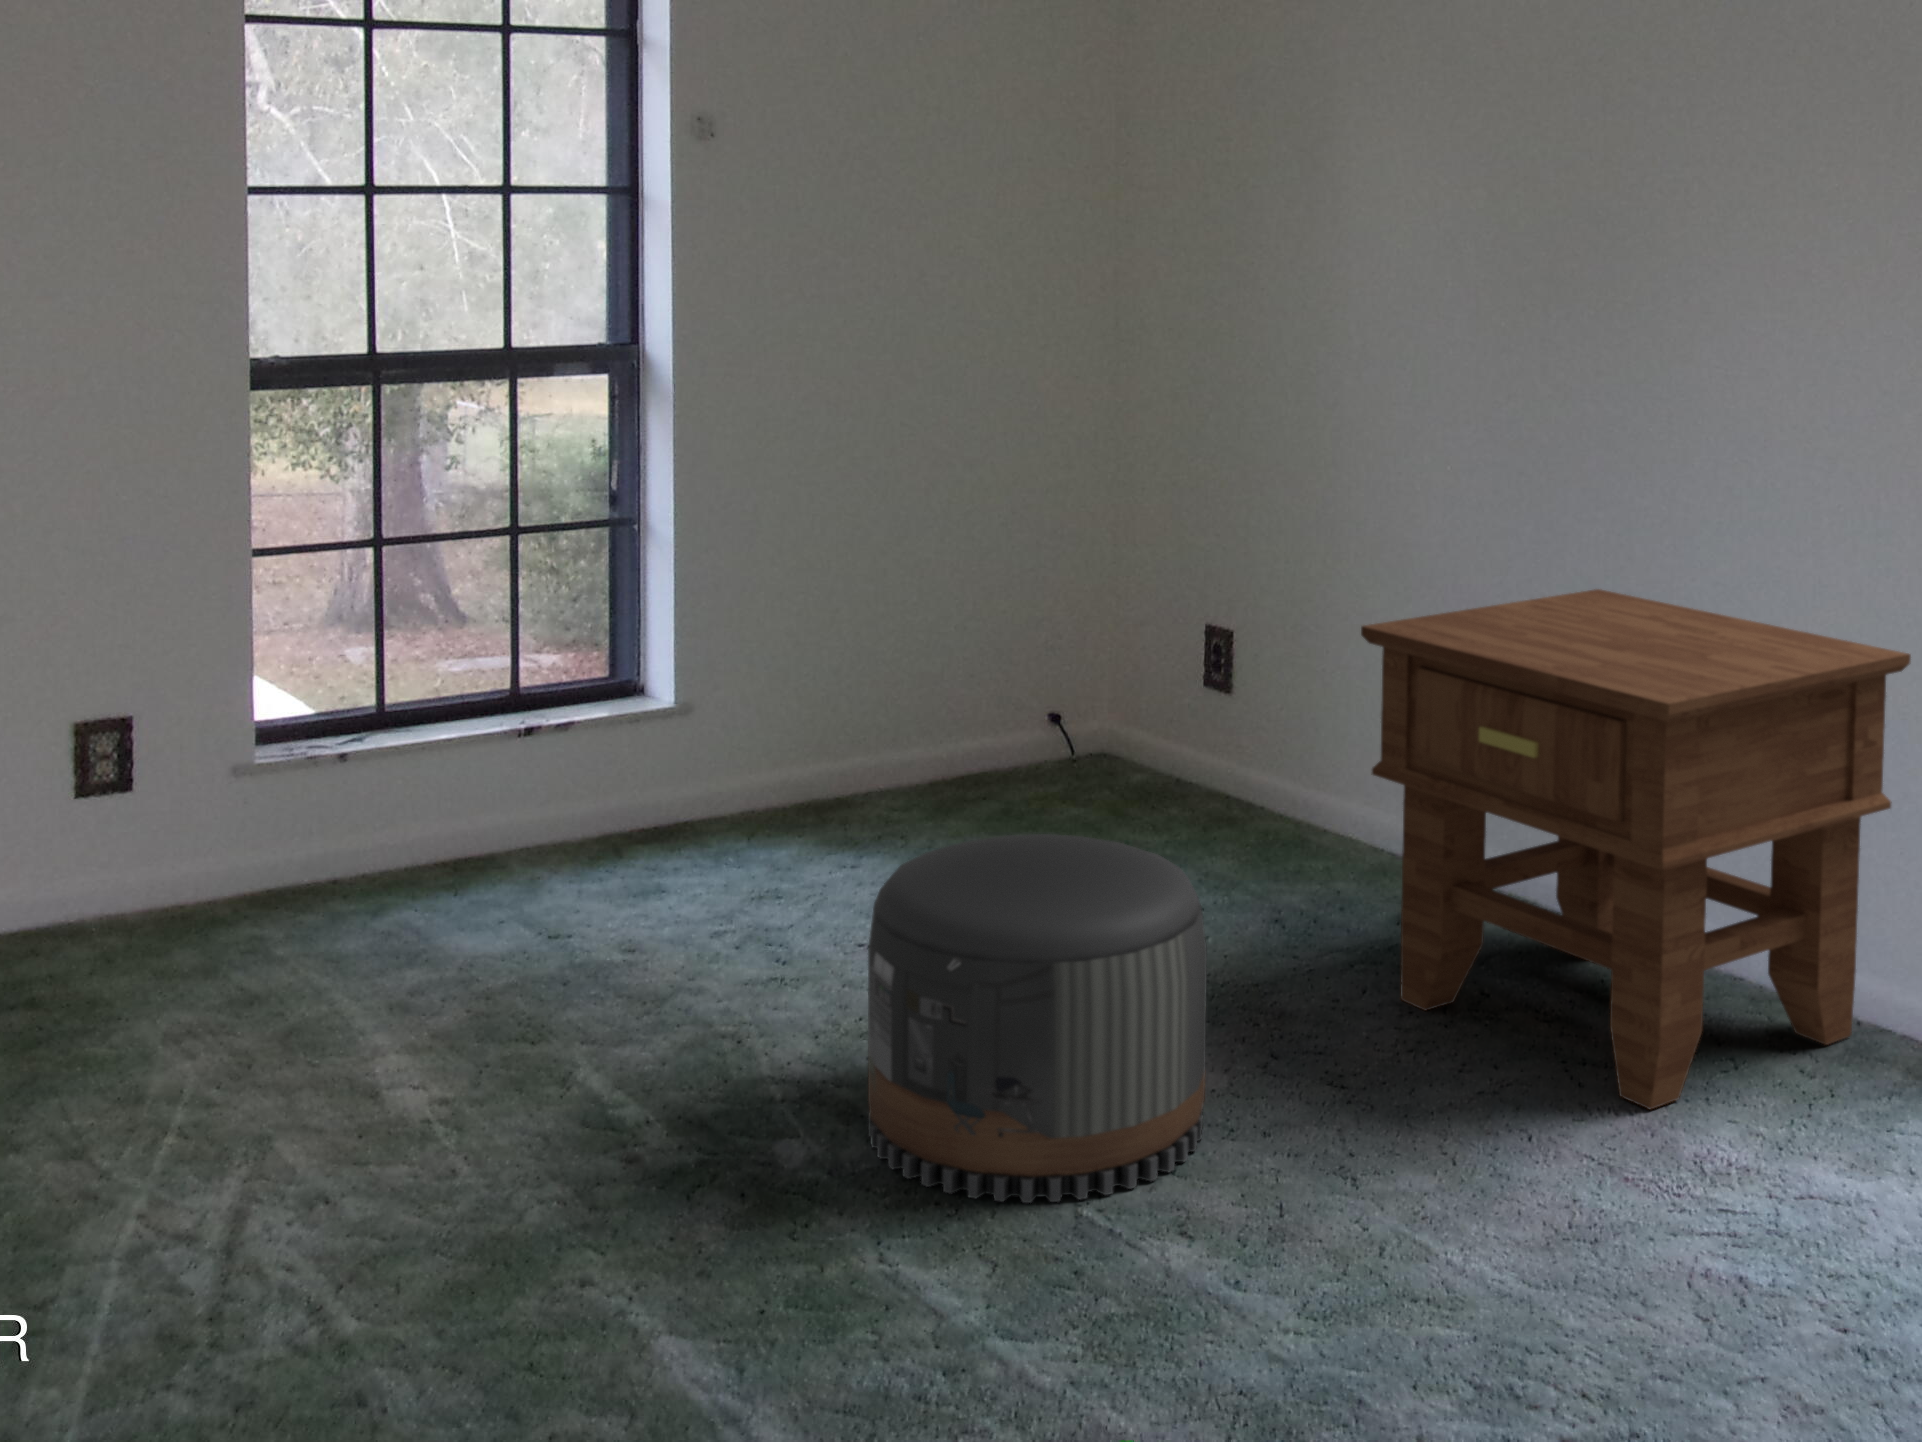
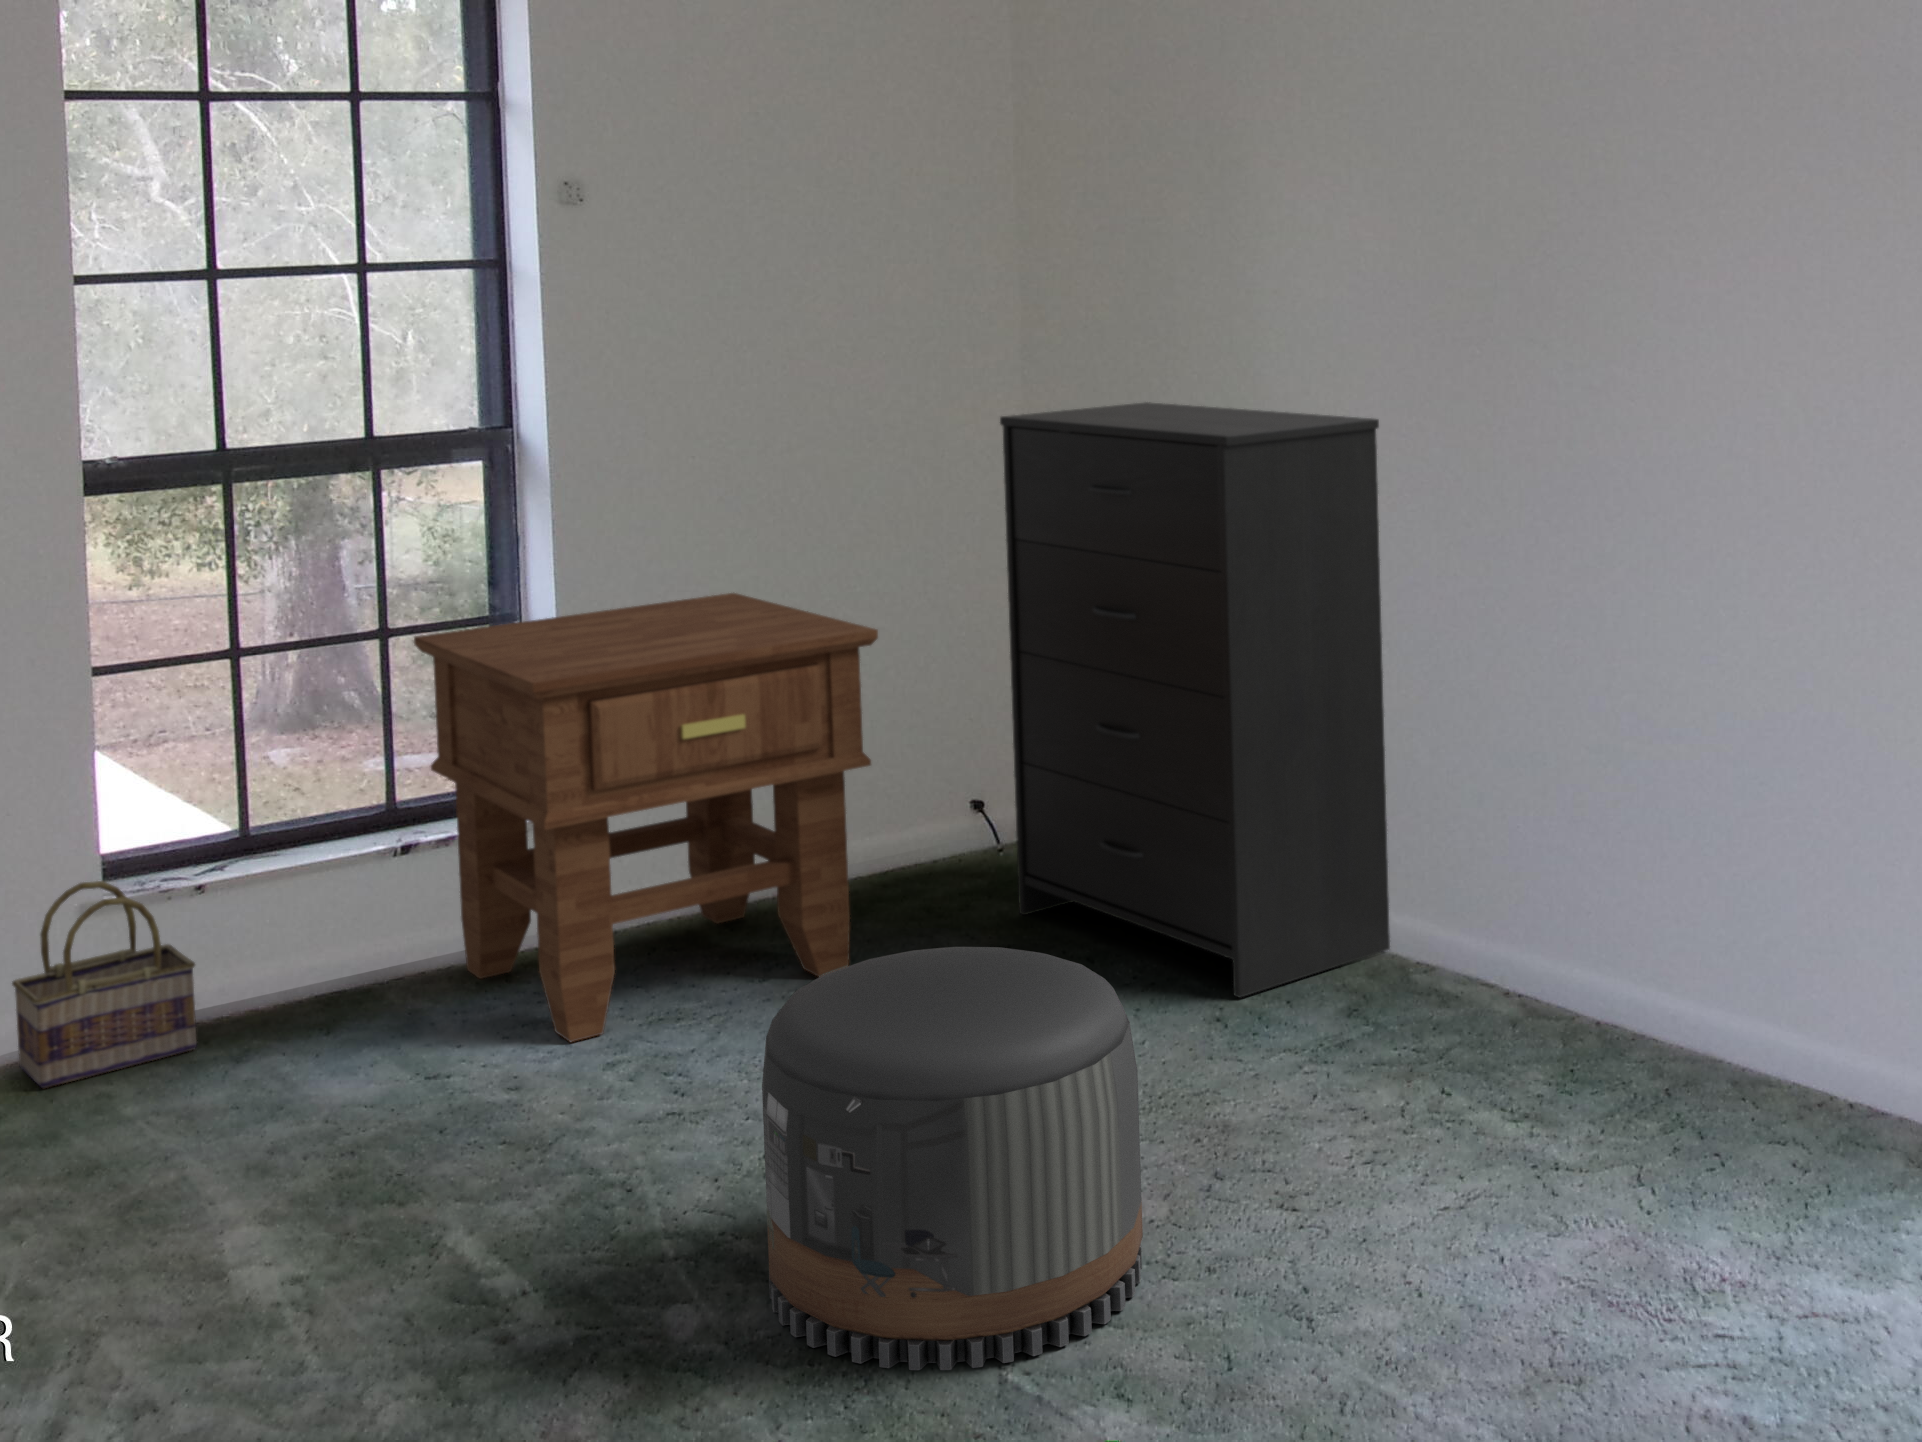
dresser: none [1092,347,1451,903] -> present [1000,402,1390,997]
side table: present [1361,589,1911,1109] -> present [414,593,878,1042]
basket: none [174,744,340,929] -> present [12,881,197,1088]

